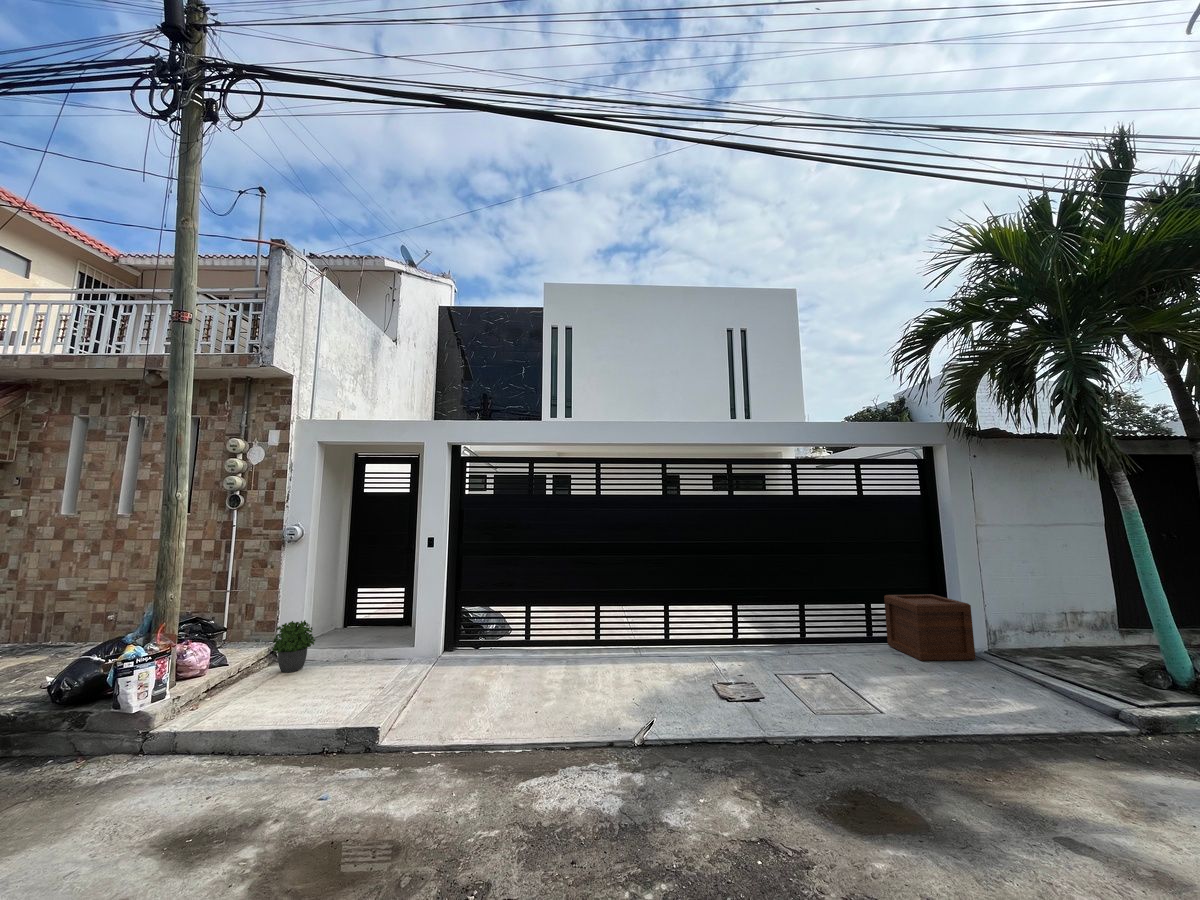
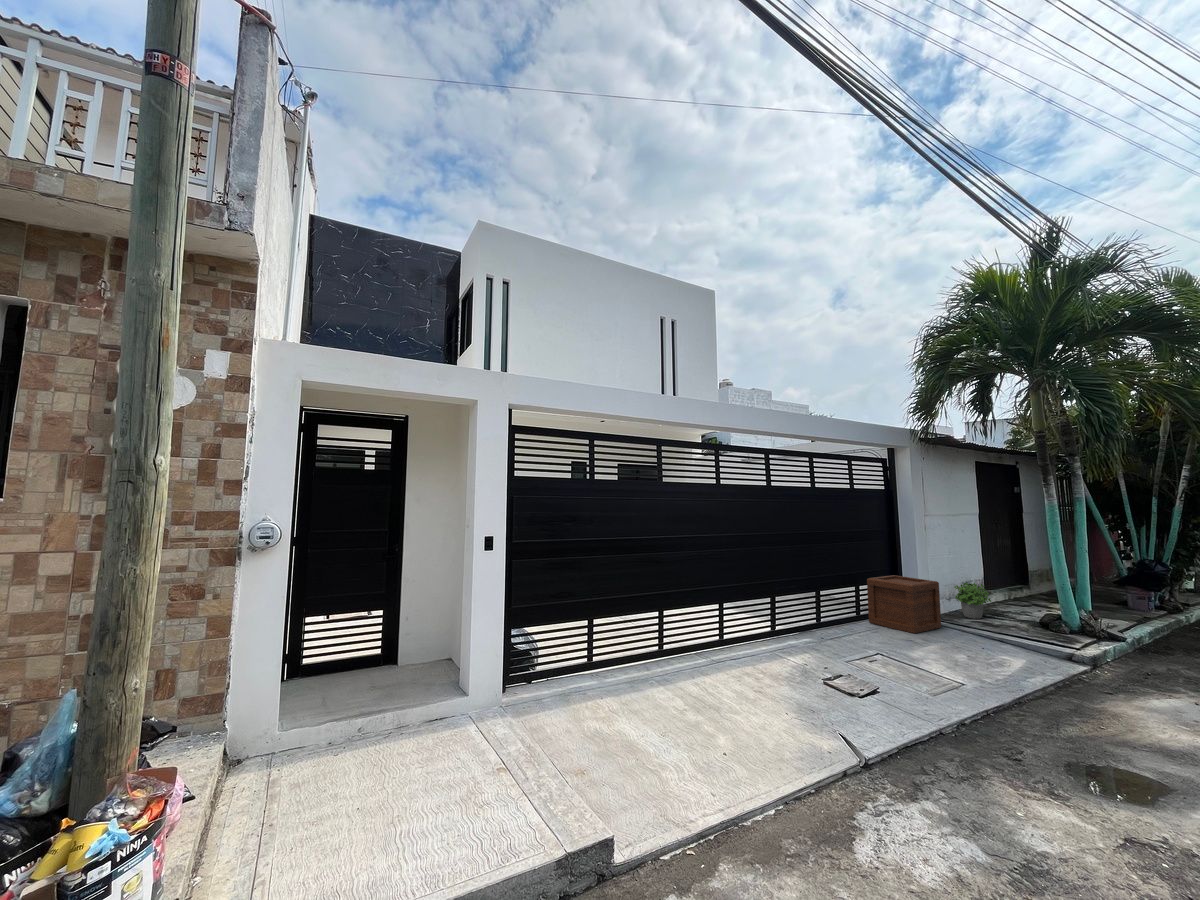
potted plant: present [272,620,315,672] -> present [954,583,991,619]

